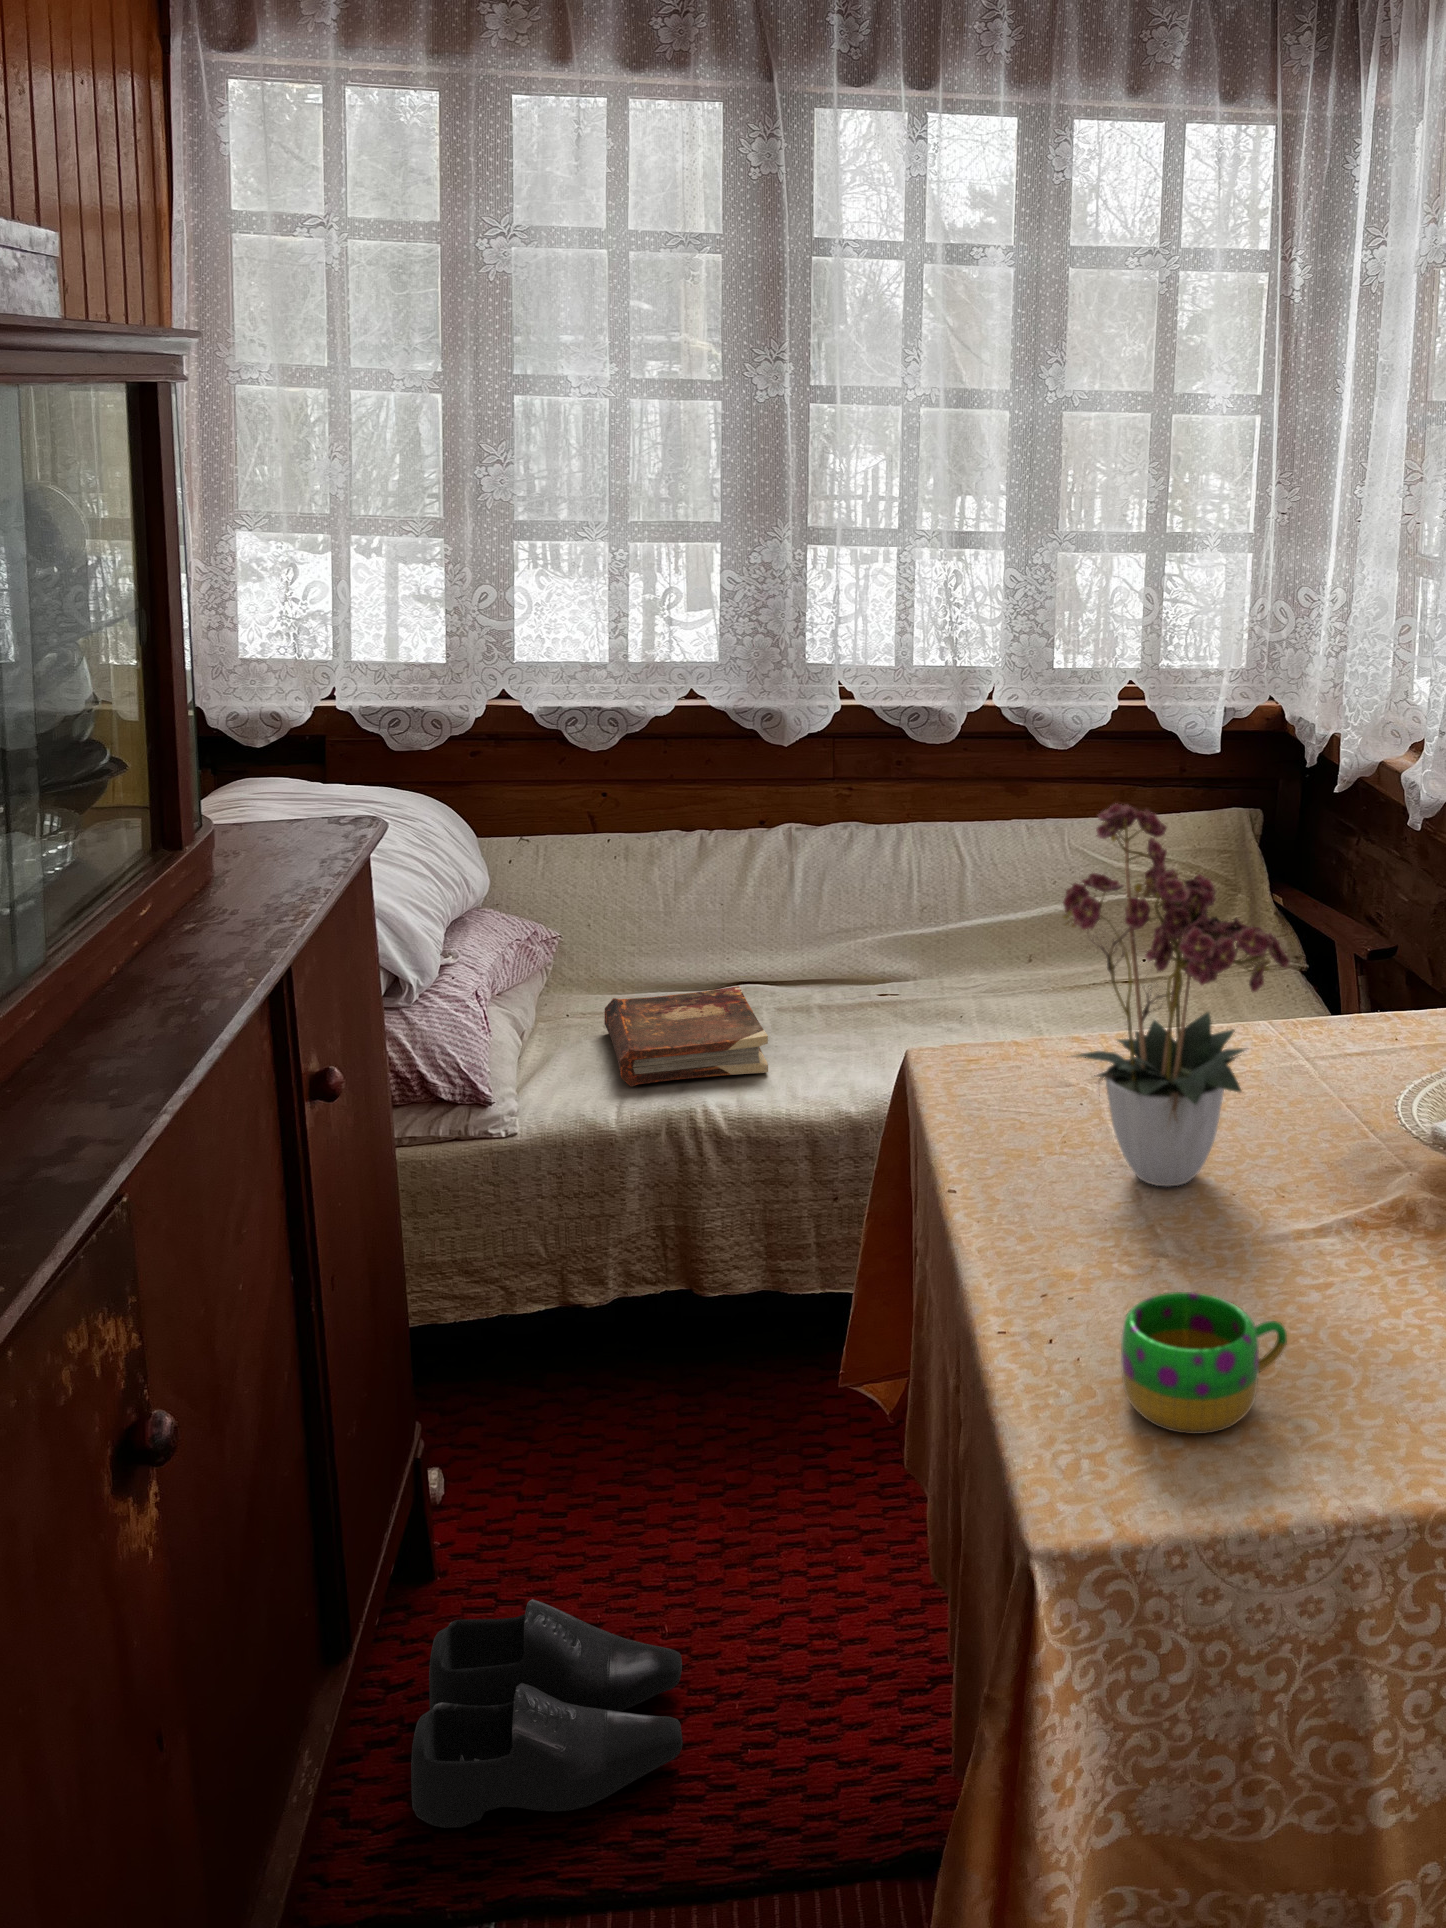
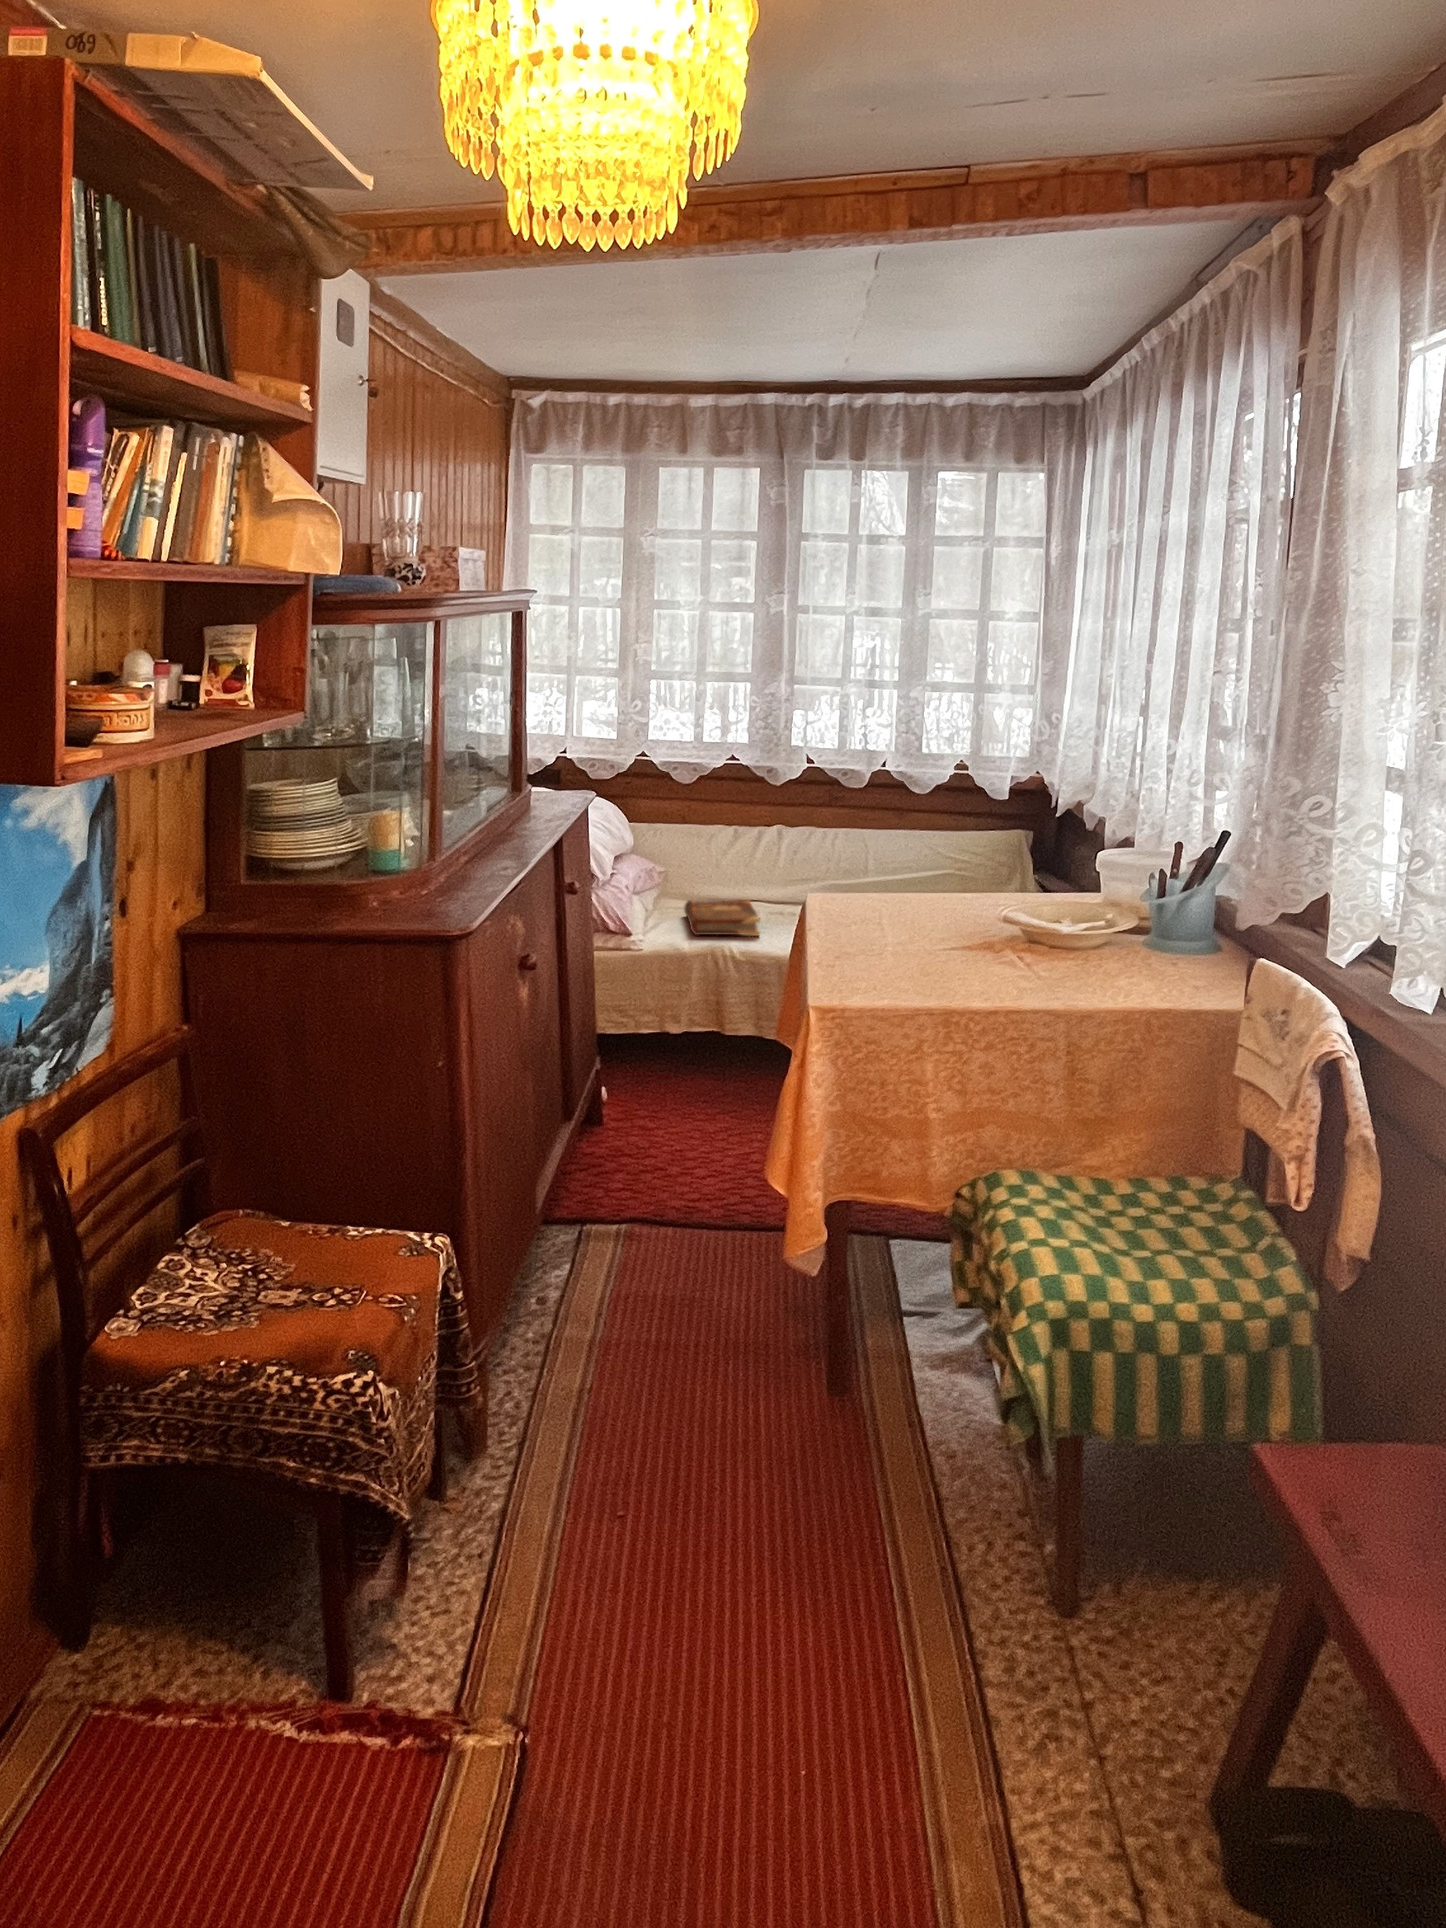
flower arrangement: present [1063,804,1290,1187] -> none [856,782,953,938]
mug: present [1121,1292,1287,1434] -> none [856,948,916,988]
shoe: present [411,1599,683,1828] -> none [600,1118,707,1188]

